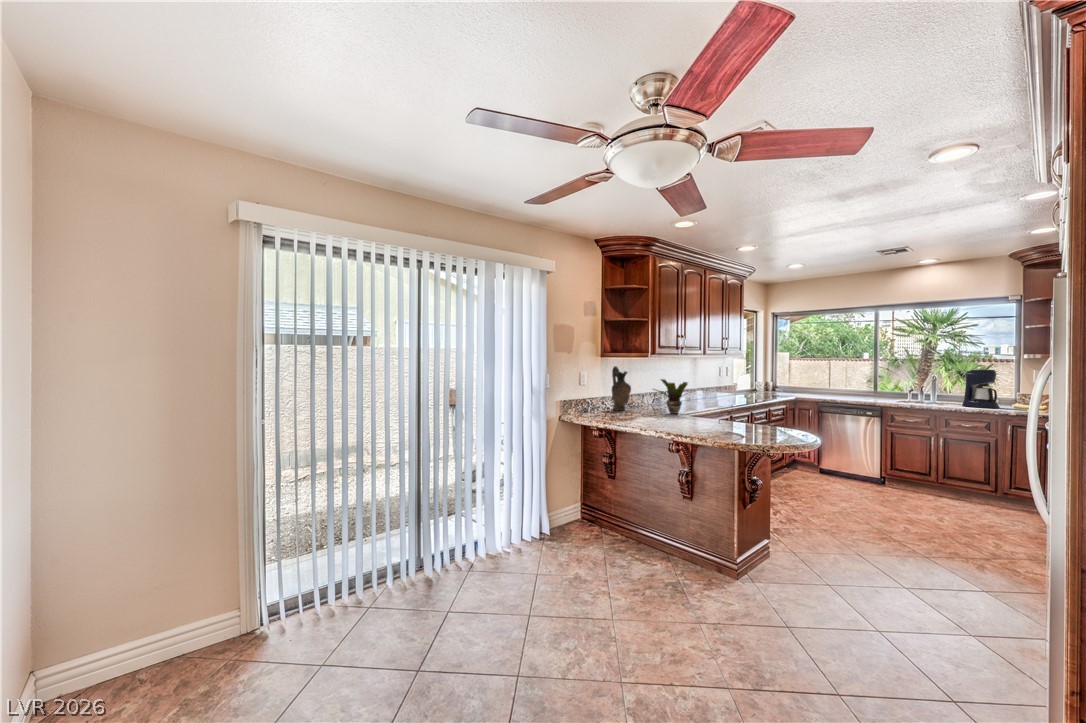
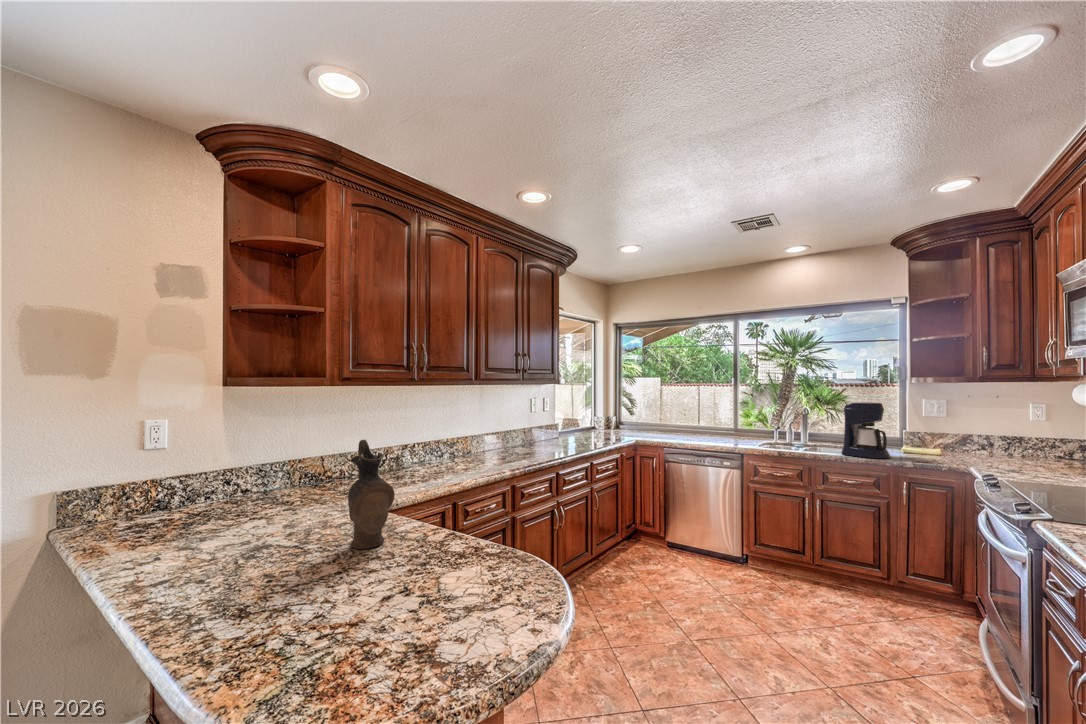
ceramic pitcher: present [612,366,631,411] -> present [348,440,395,549]
potted plant: present [654,379,688,414] -> none [191,477,295,564]

